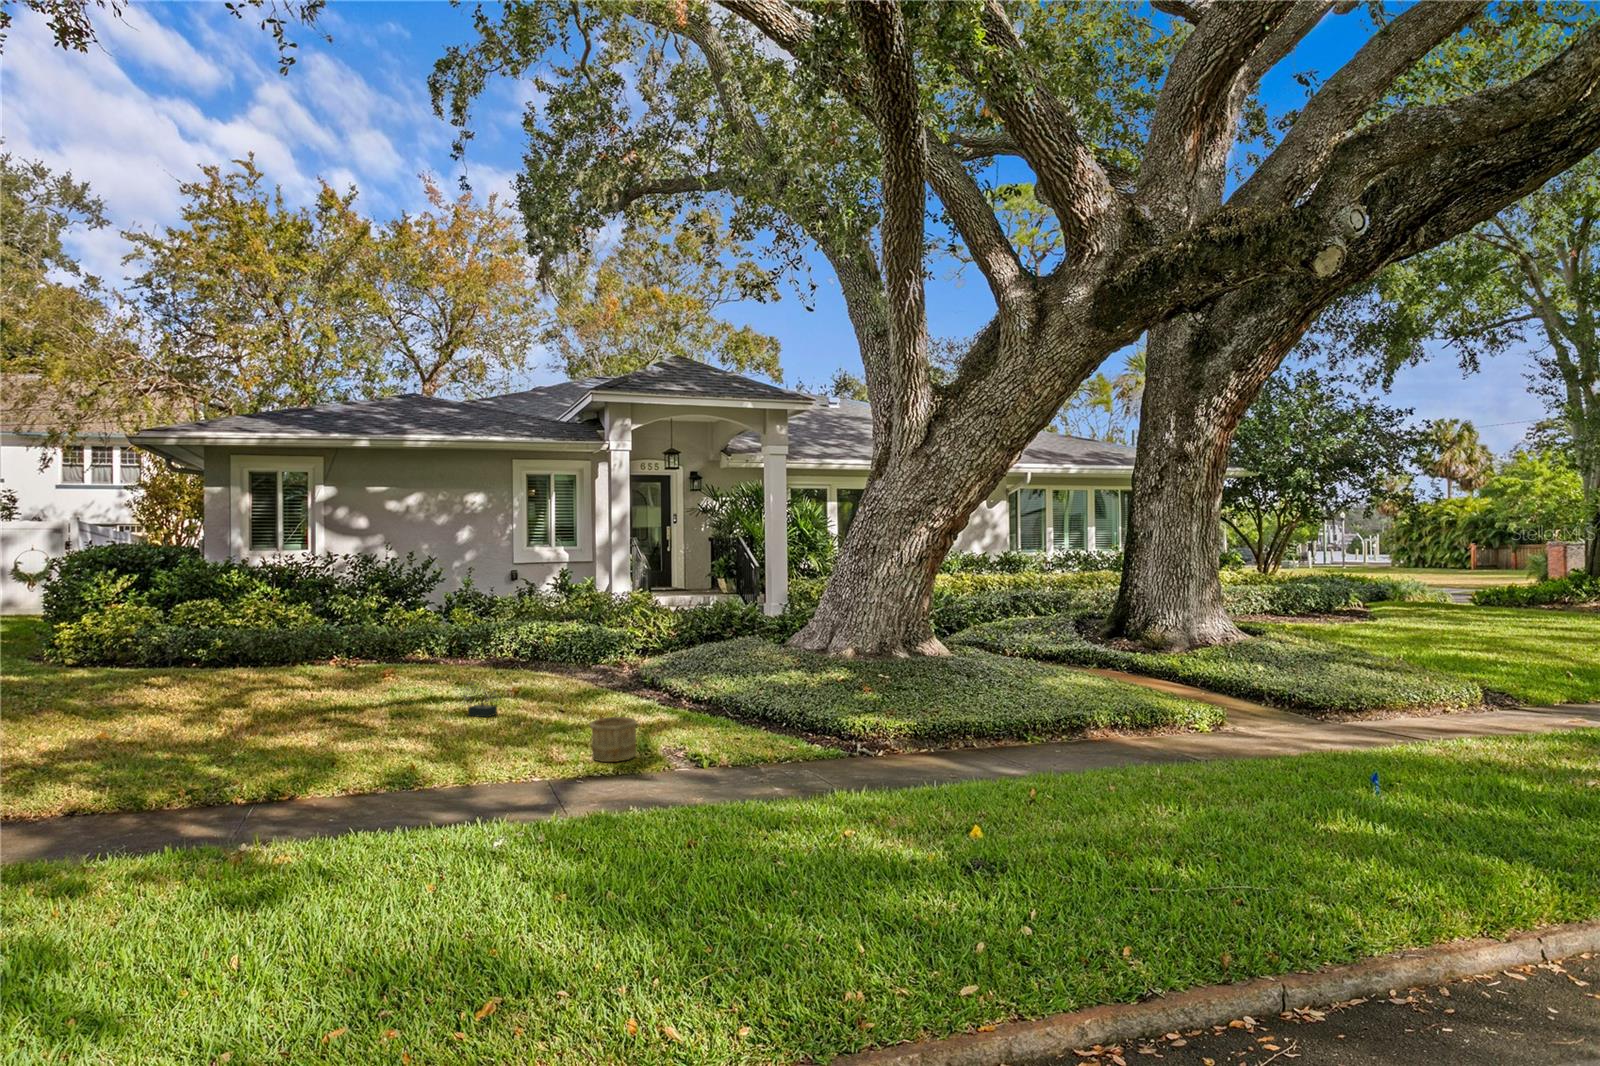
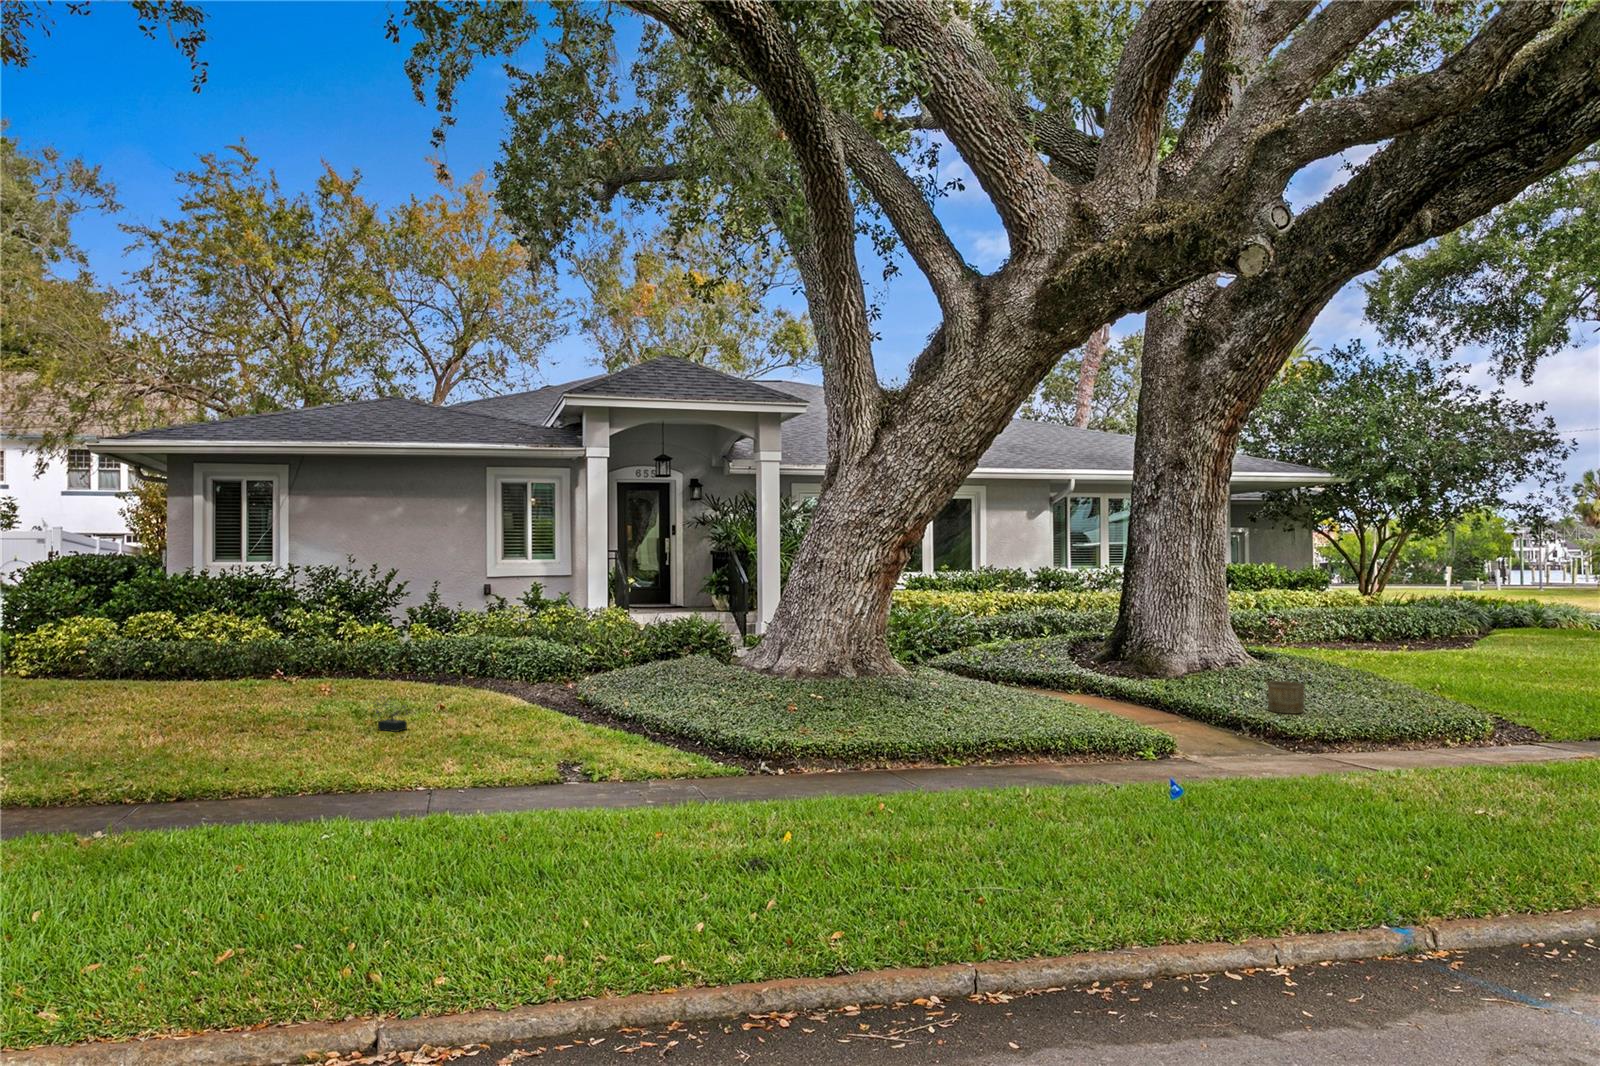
wooden bucket: present [590,717,637,762] -> present [1267,681,1305,714]

